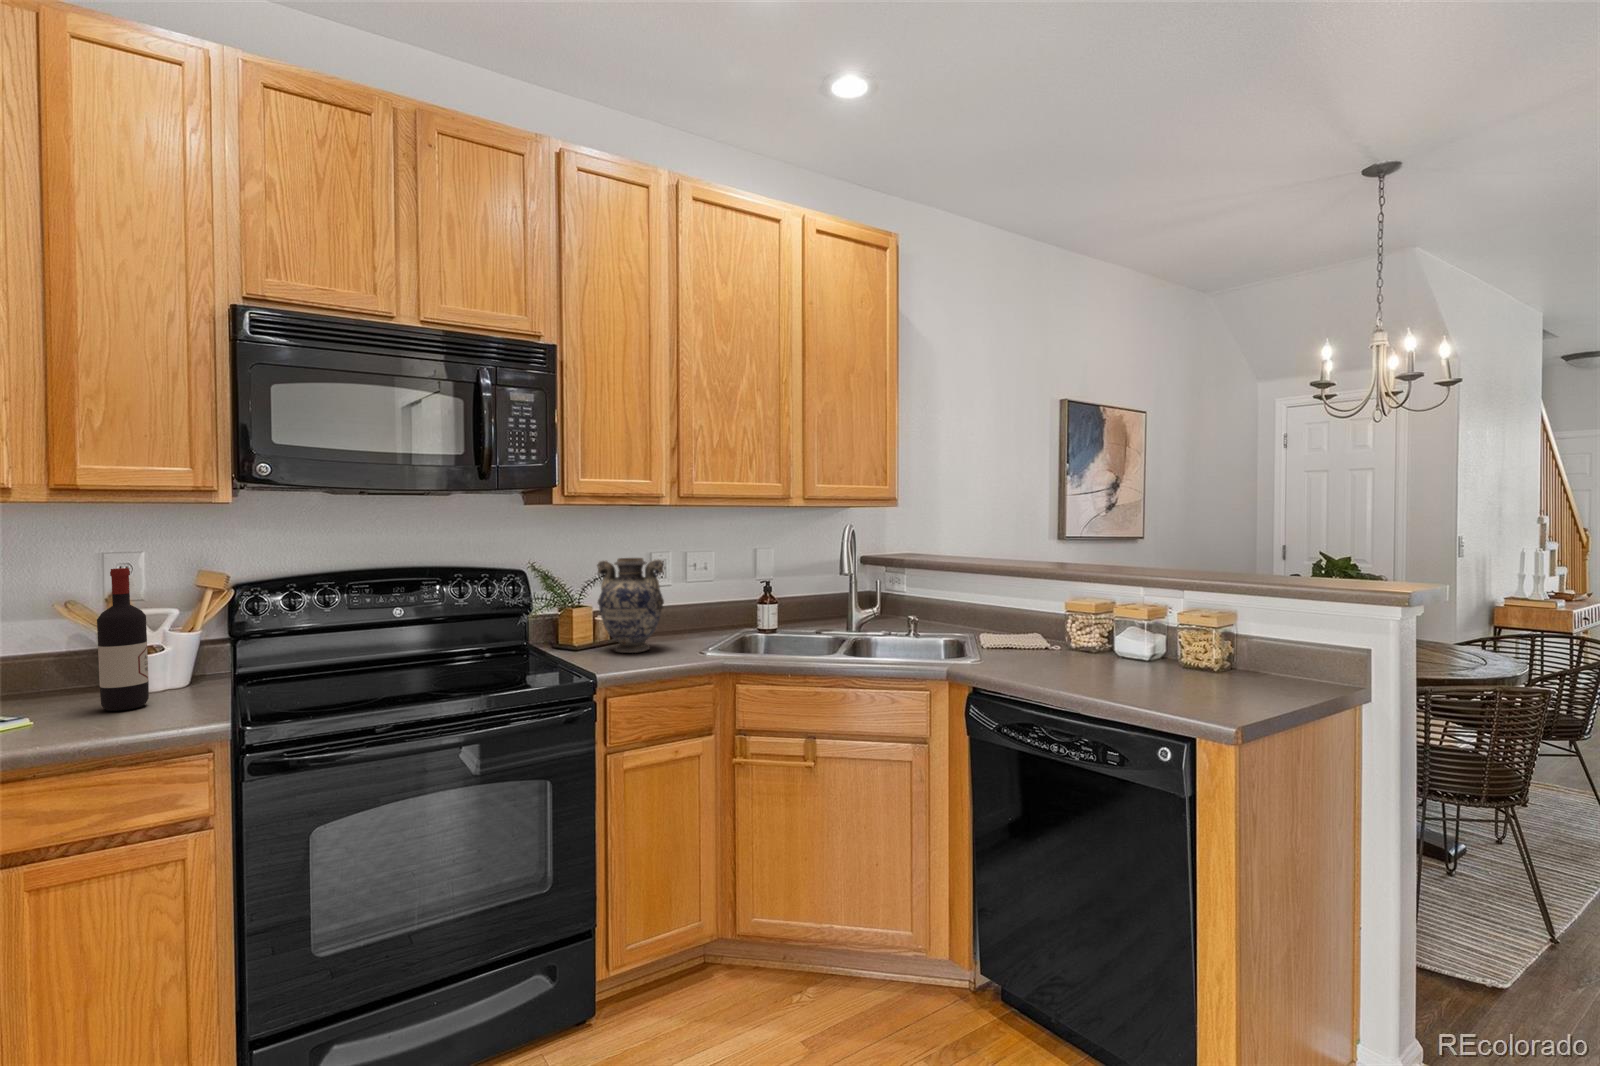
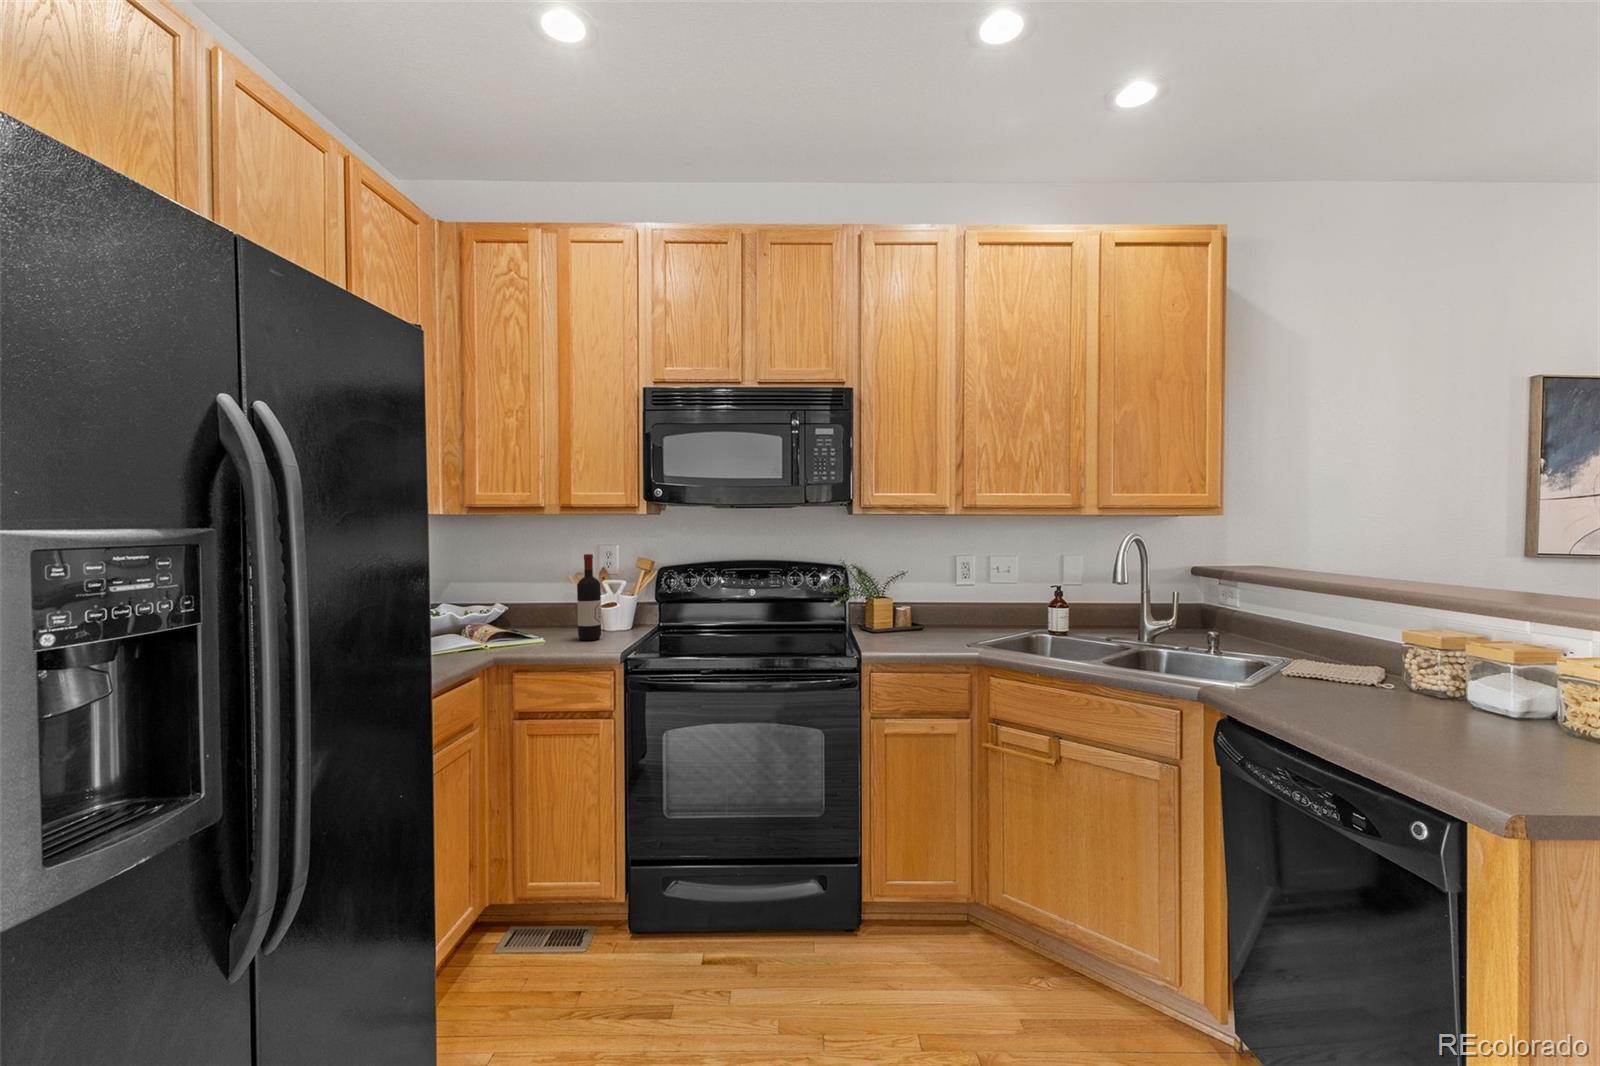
decorative vase: present [597,558,664,653] -> none [891,560,944,641]

